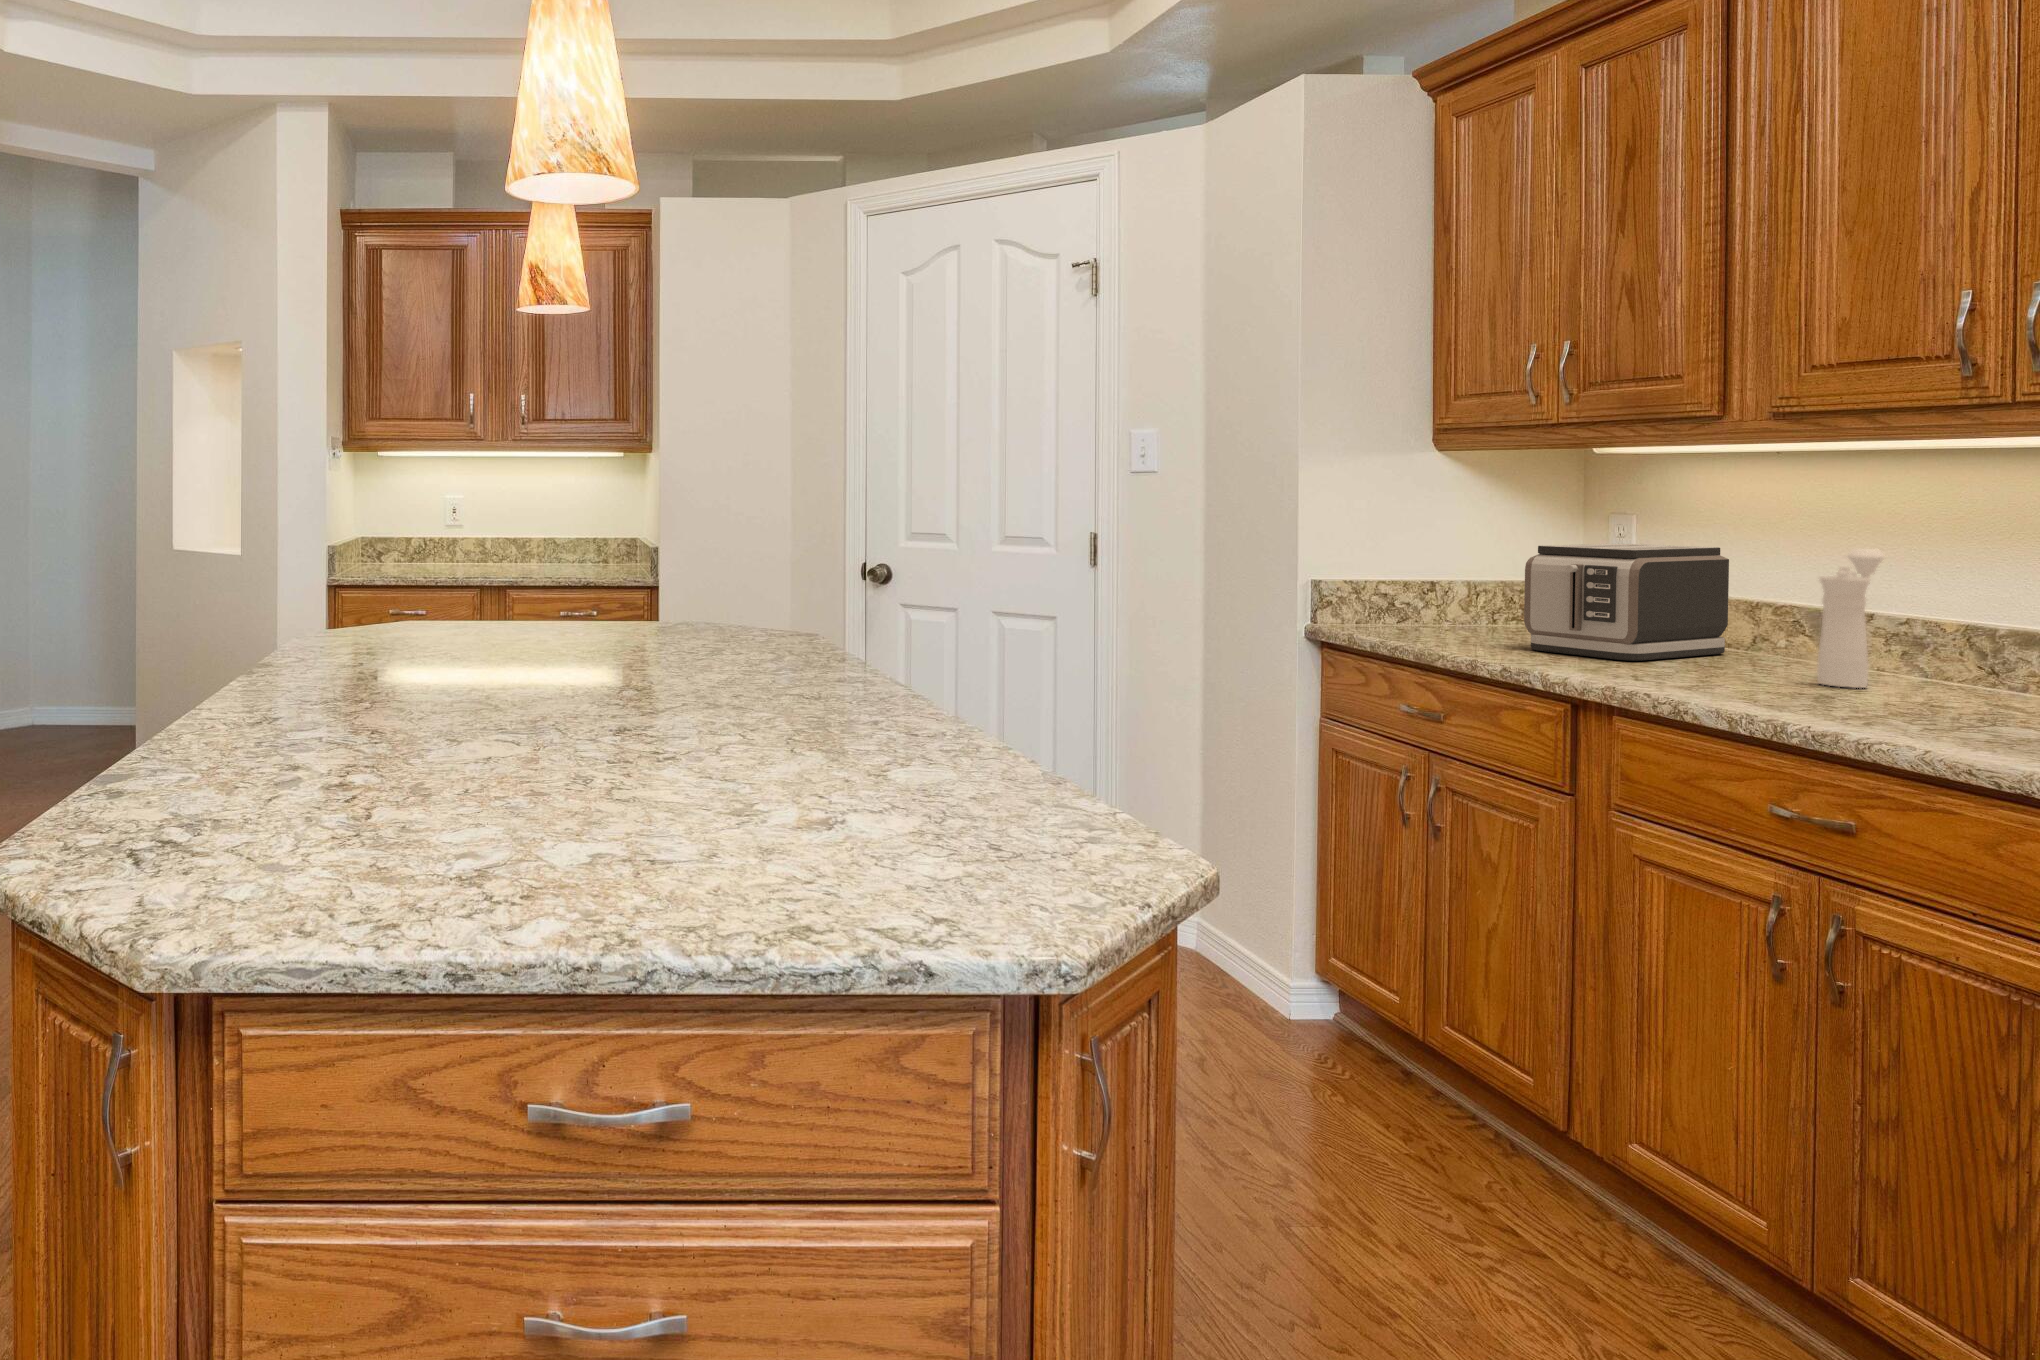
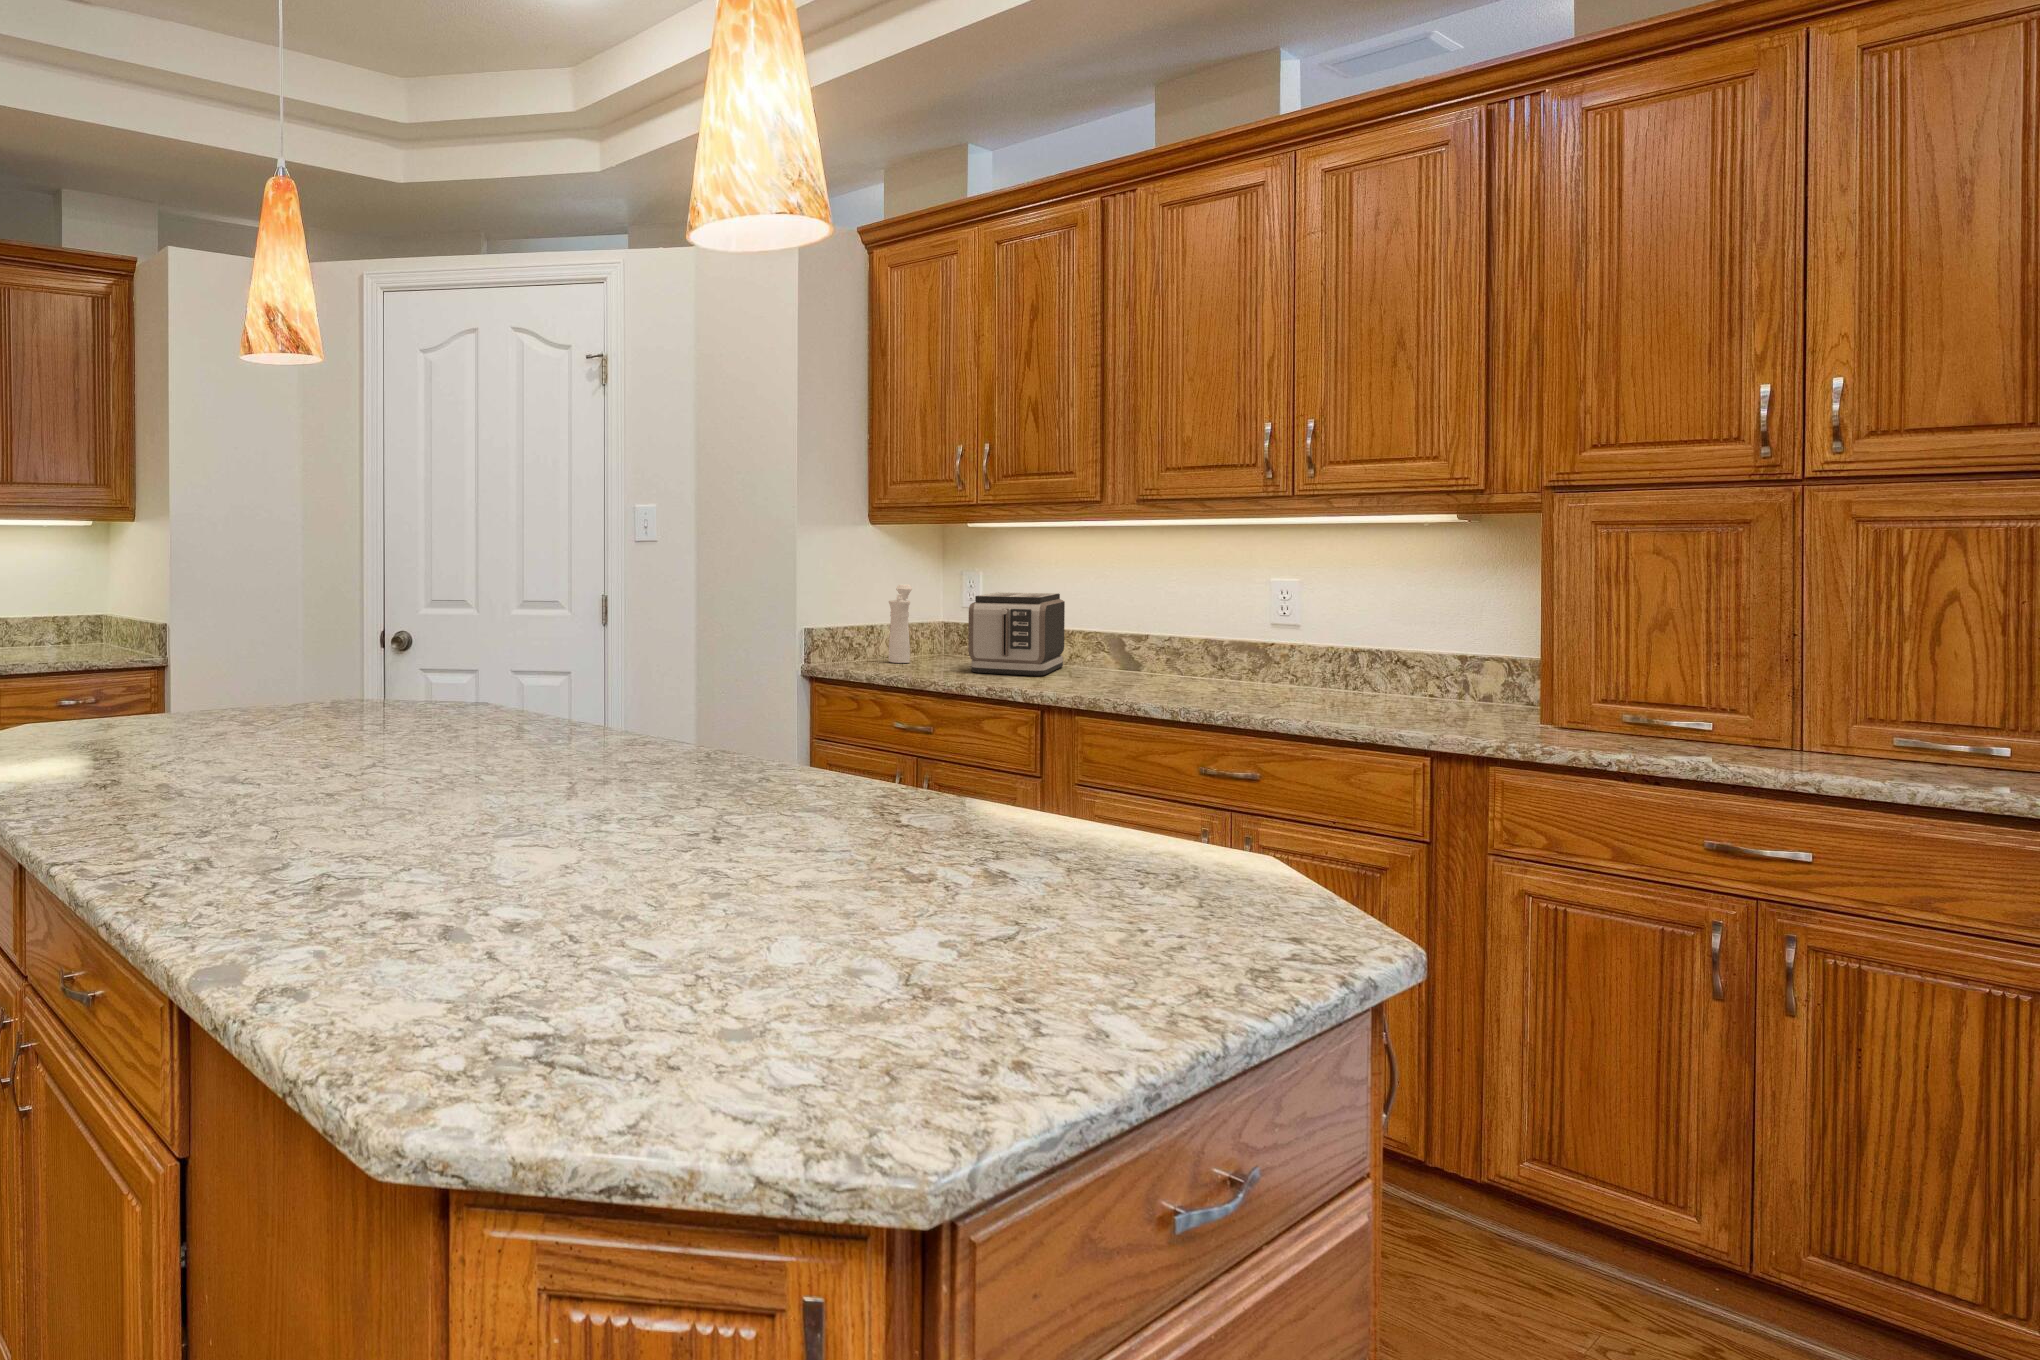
pepper mill: present [1817,549,1885,688] -> present [889,585,912,663]

